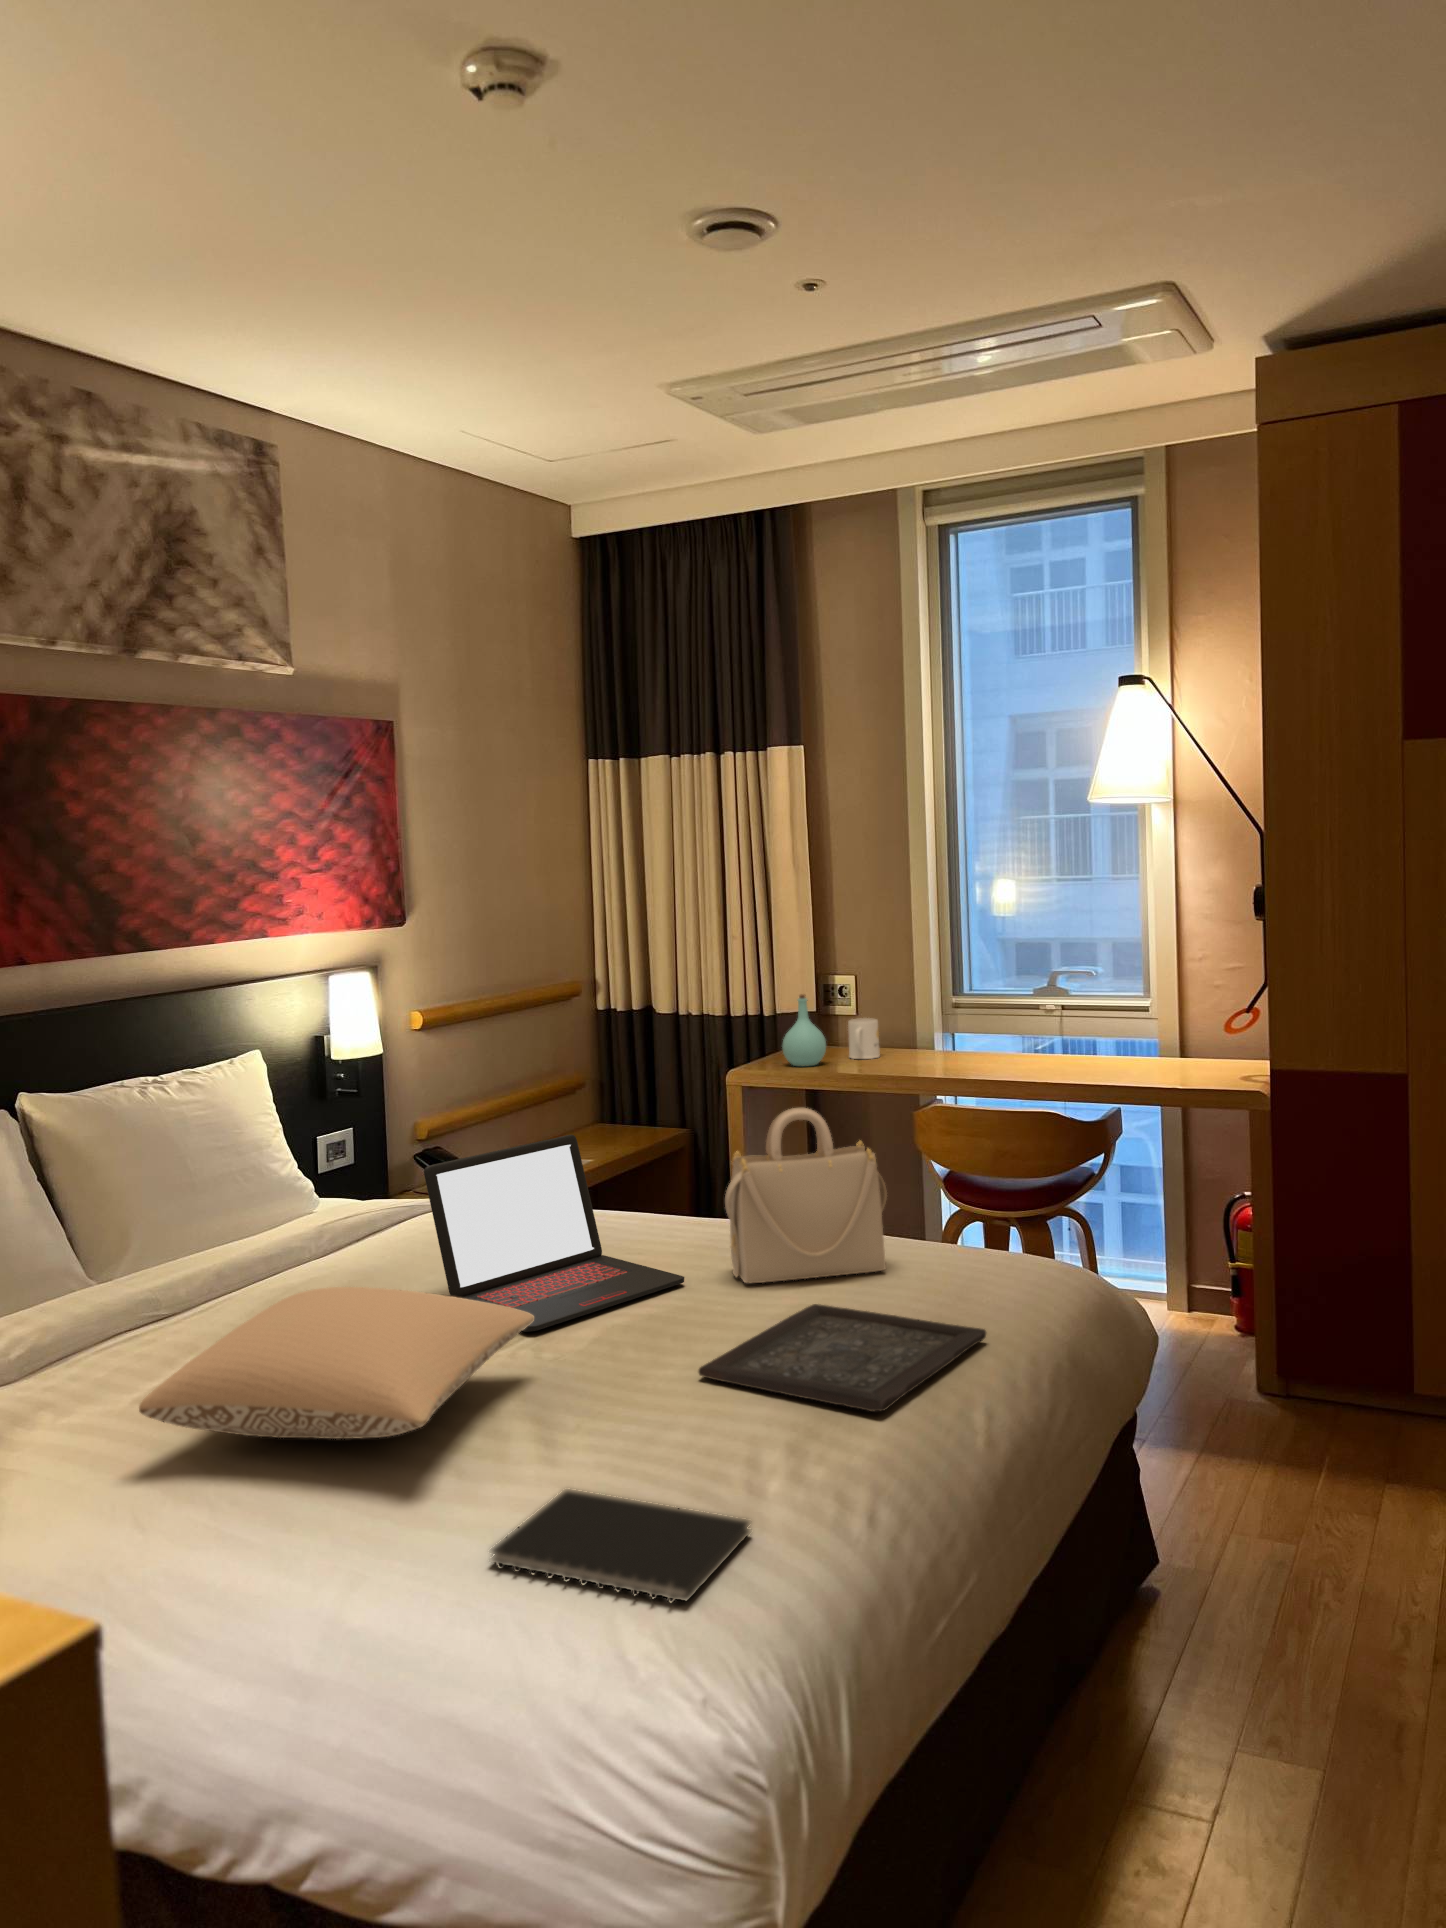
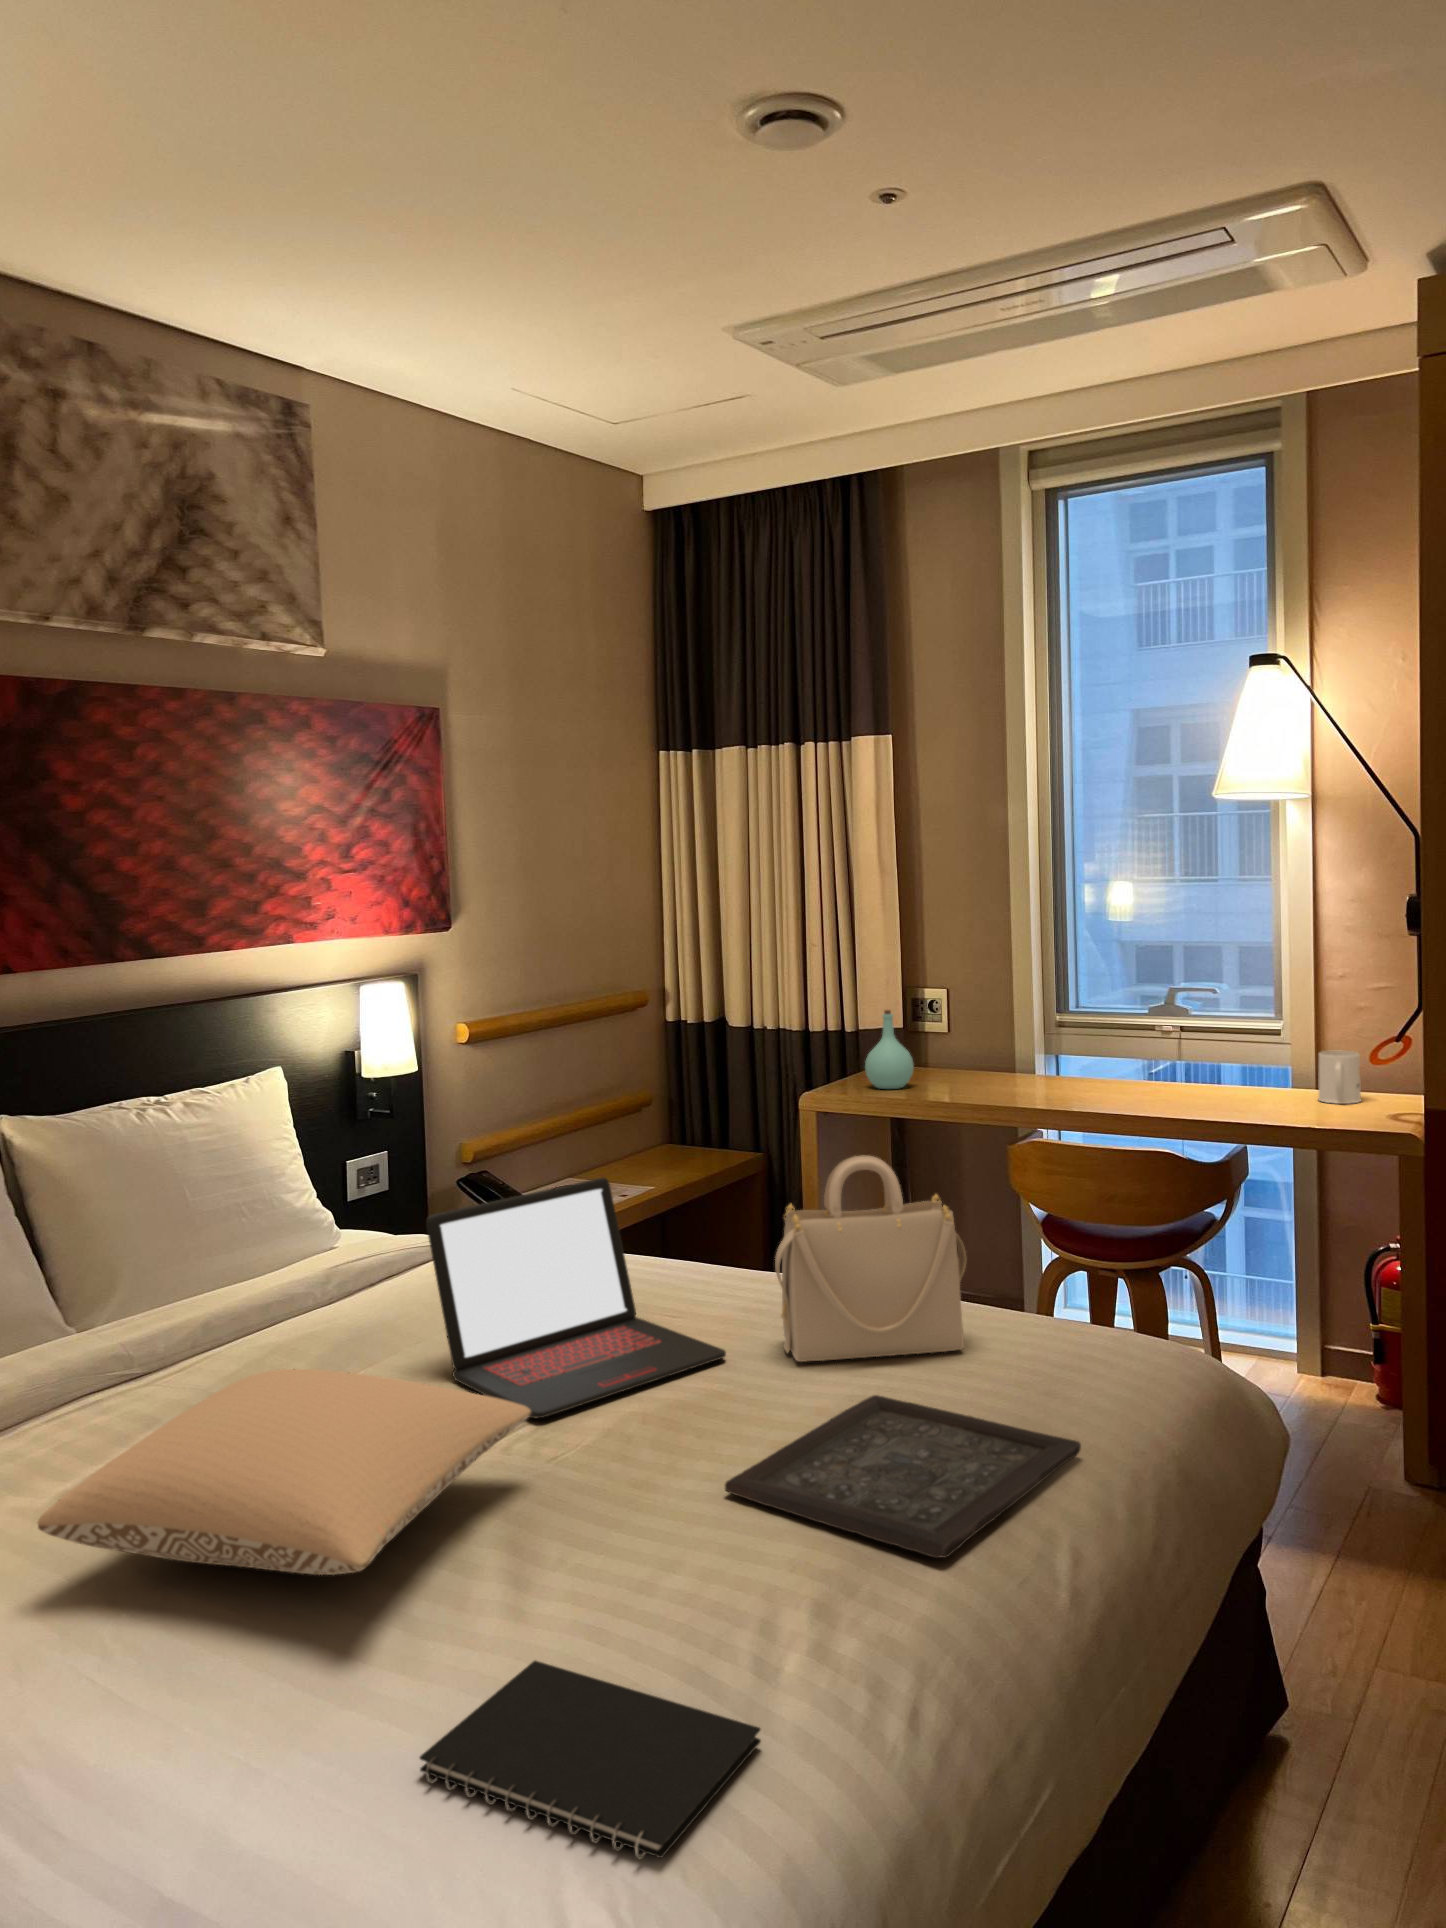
mug: present [848,1018,880,1059] -> present [1318,1051,1362,1104]

